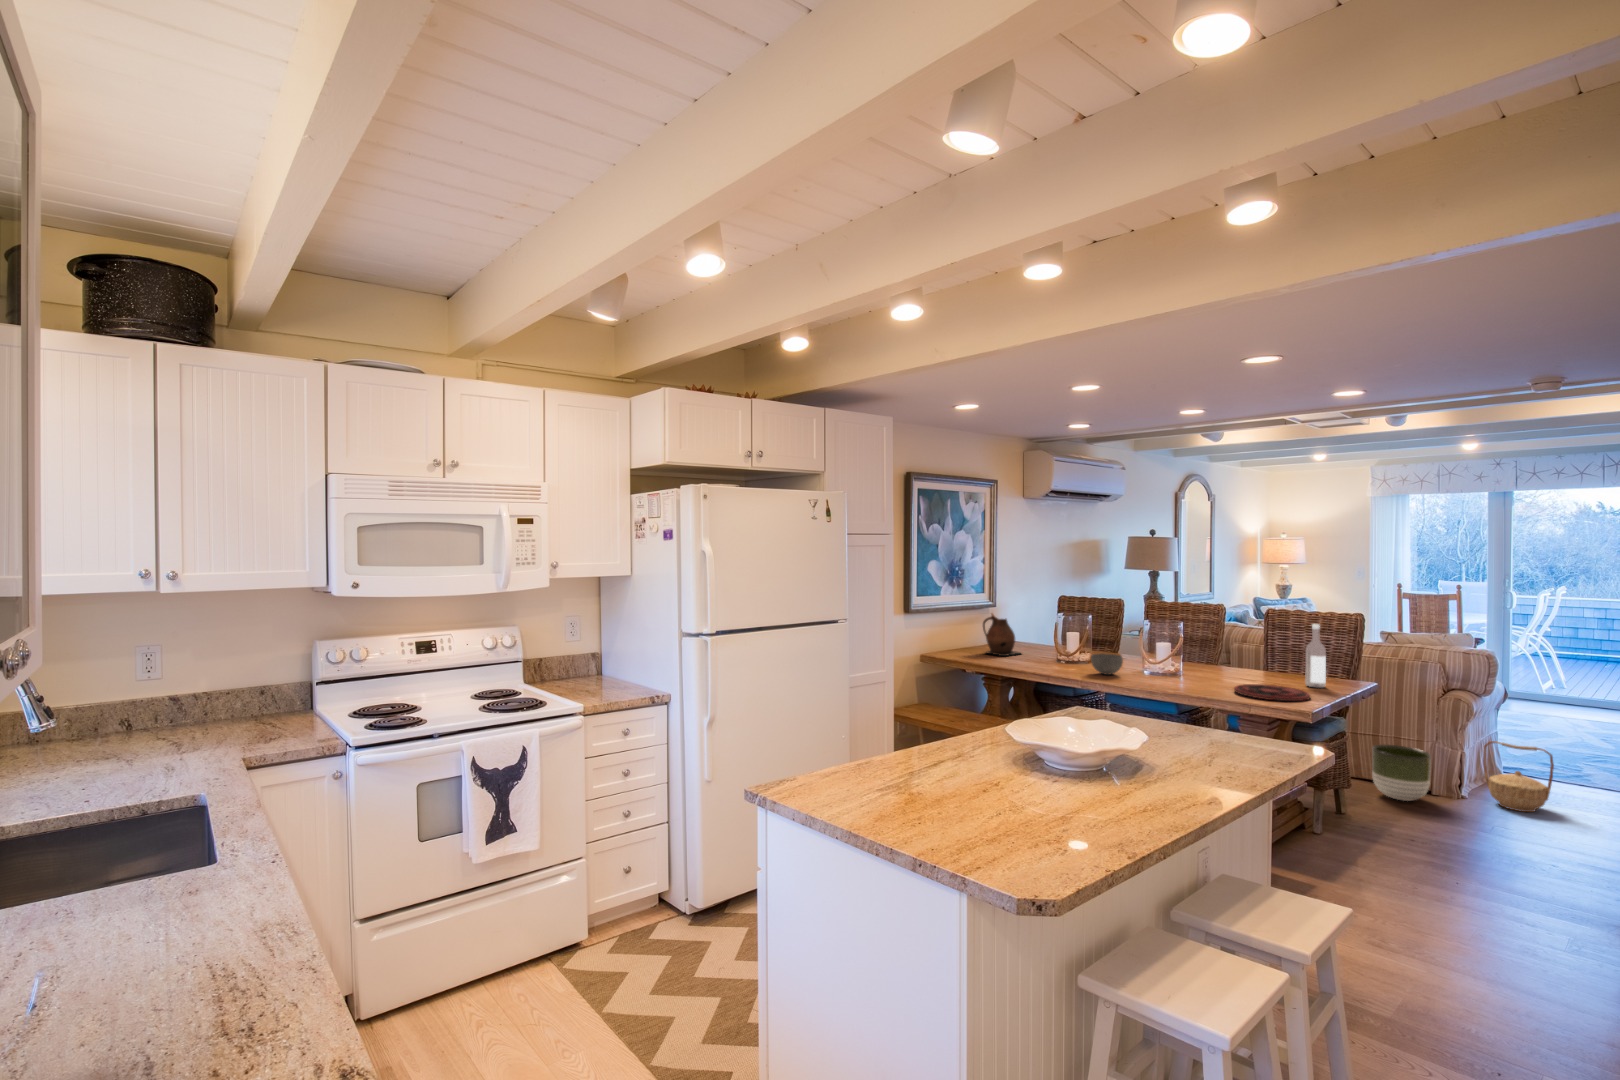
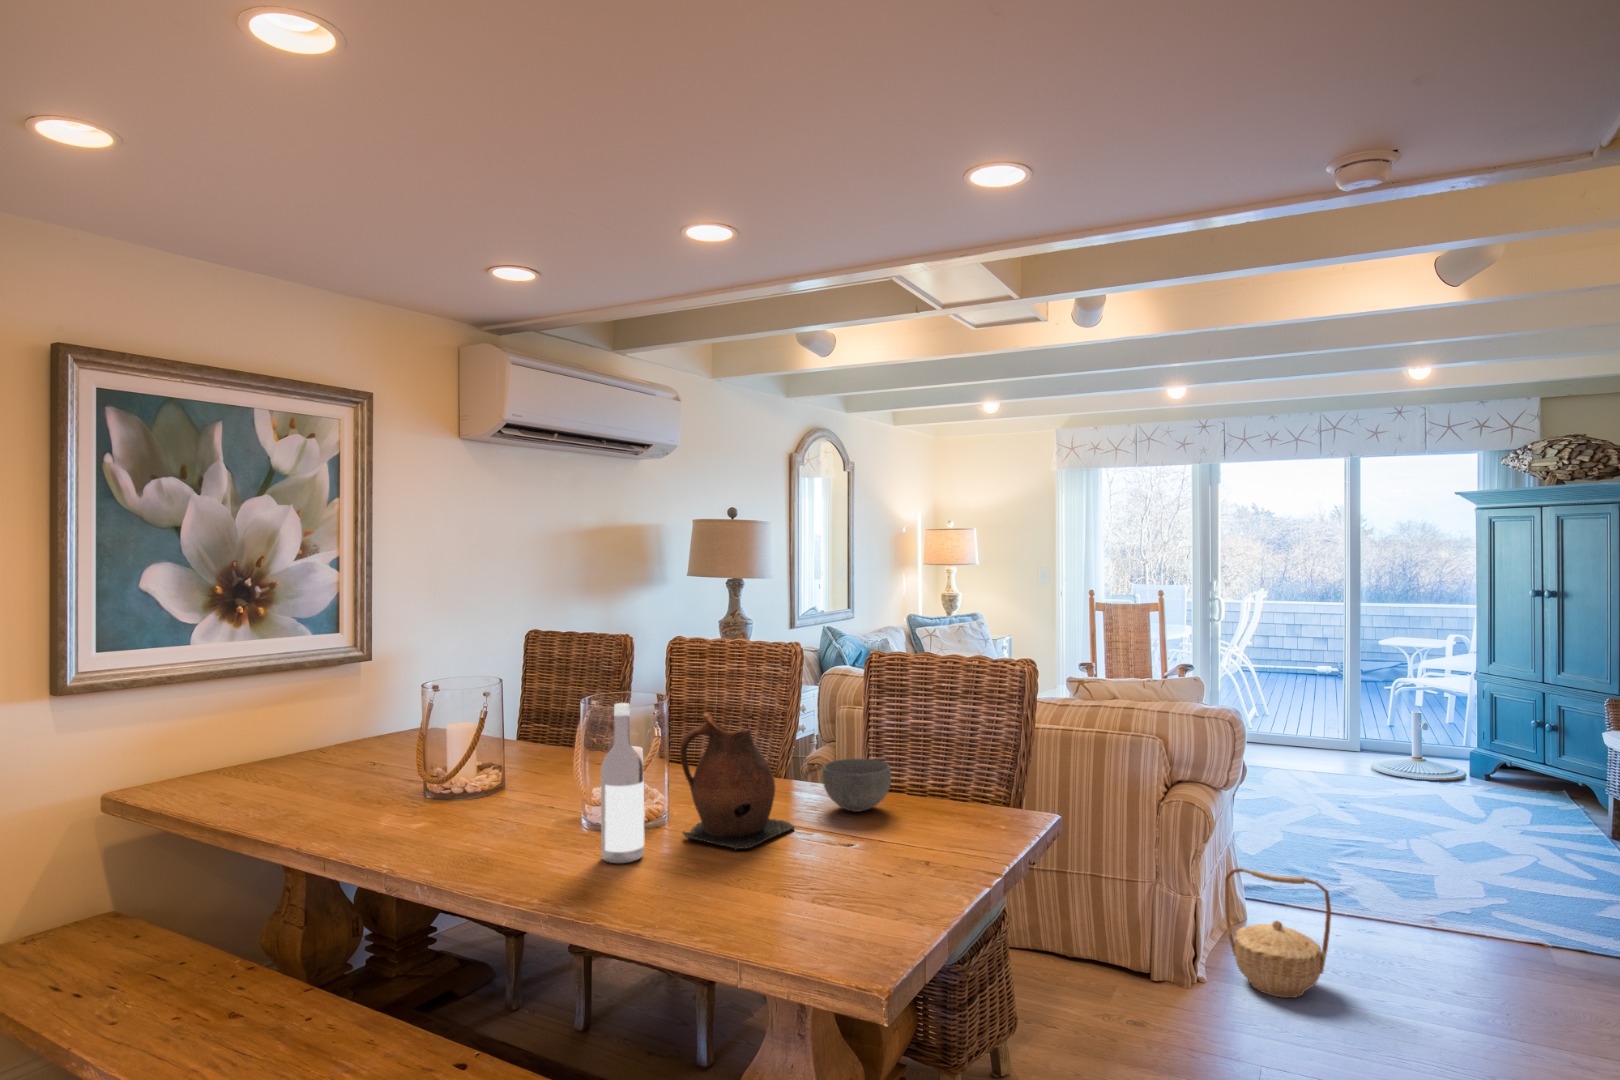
ceramic pitcher: present [983,613,1020,656] -> present [680,713,794,850]
wine bottle: present [1305,624,1326,688] -> present [601,703,645,863]
bowl: present [1091,653,1123,675] -> present [822,759,891,812]
plate: present [1234,684,1310,701] -> none [733,861,911,937]
planter: present [1372,745,1431,801] -> none [1057,890,1150,1003]

